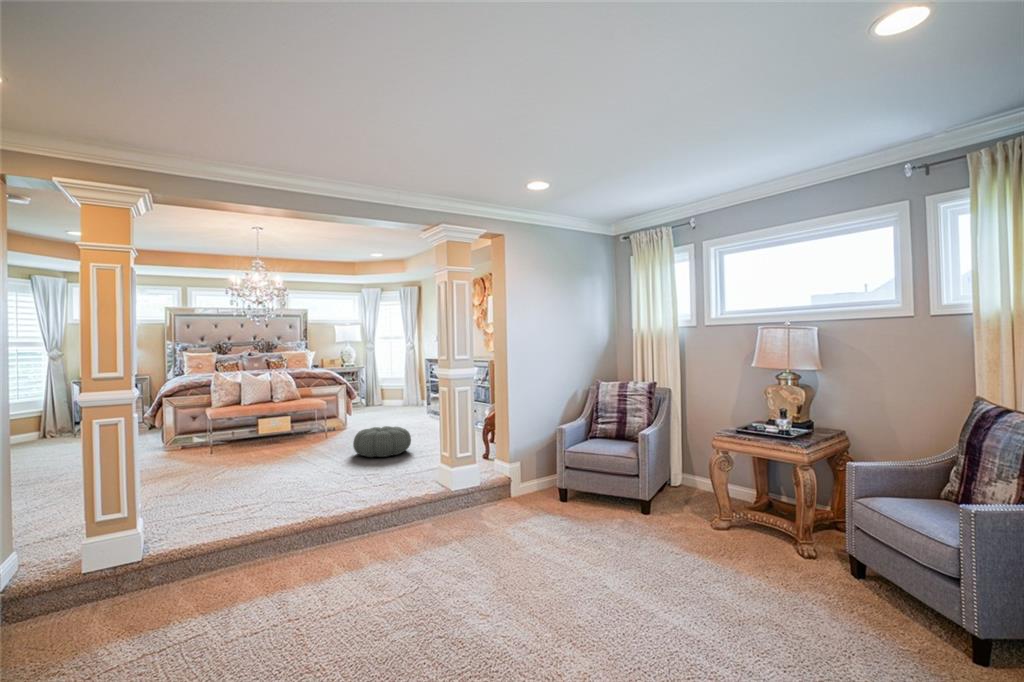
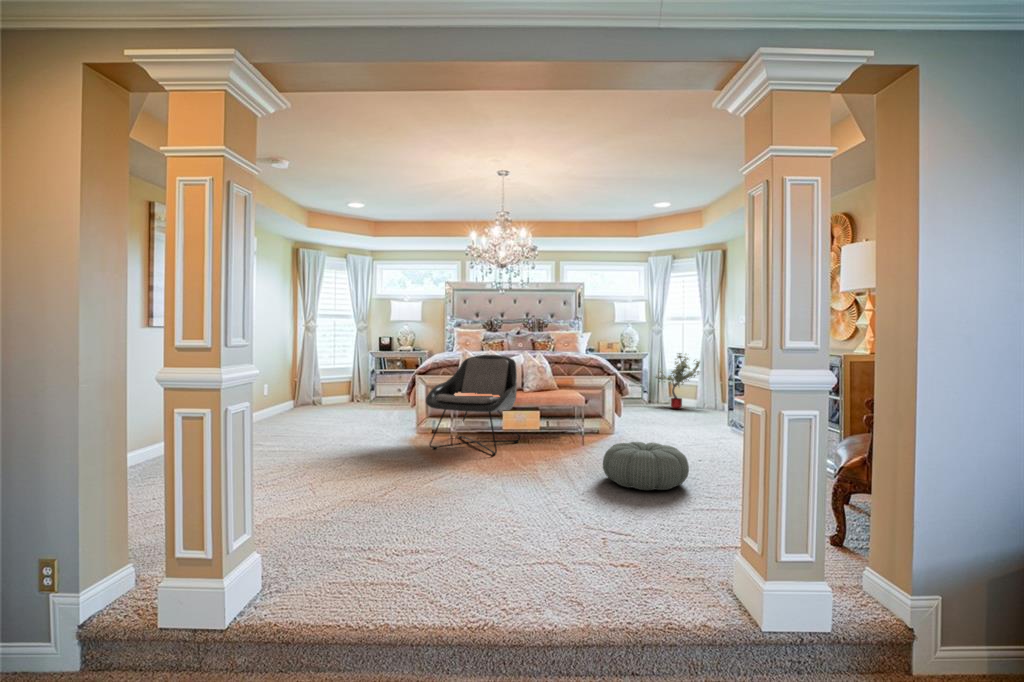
potted tree: none [371,364,406,408] -> present [656,353,700,409]
lounge chair: none [186,374,274,459] -> present [426,355,520,455]

